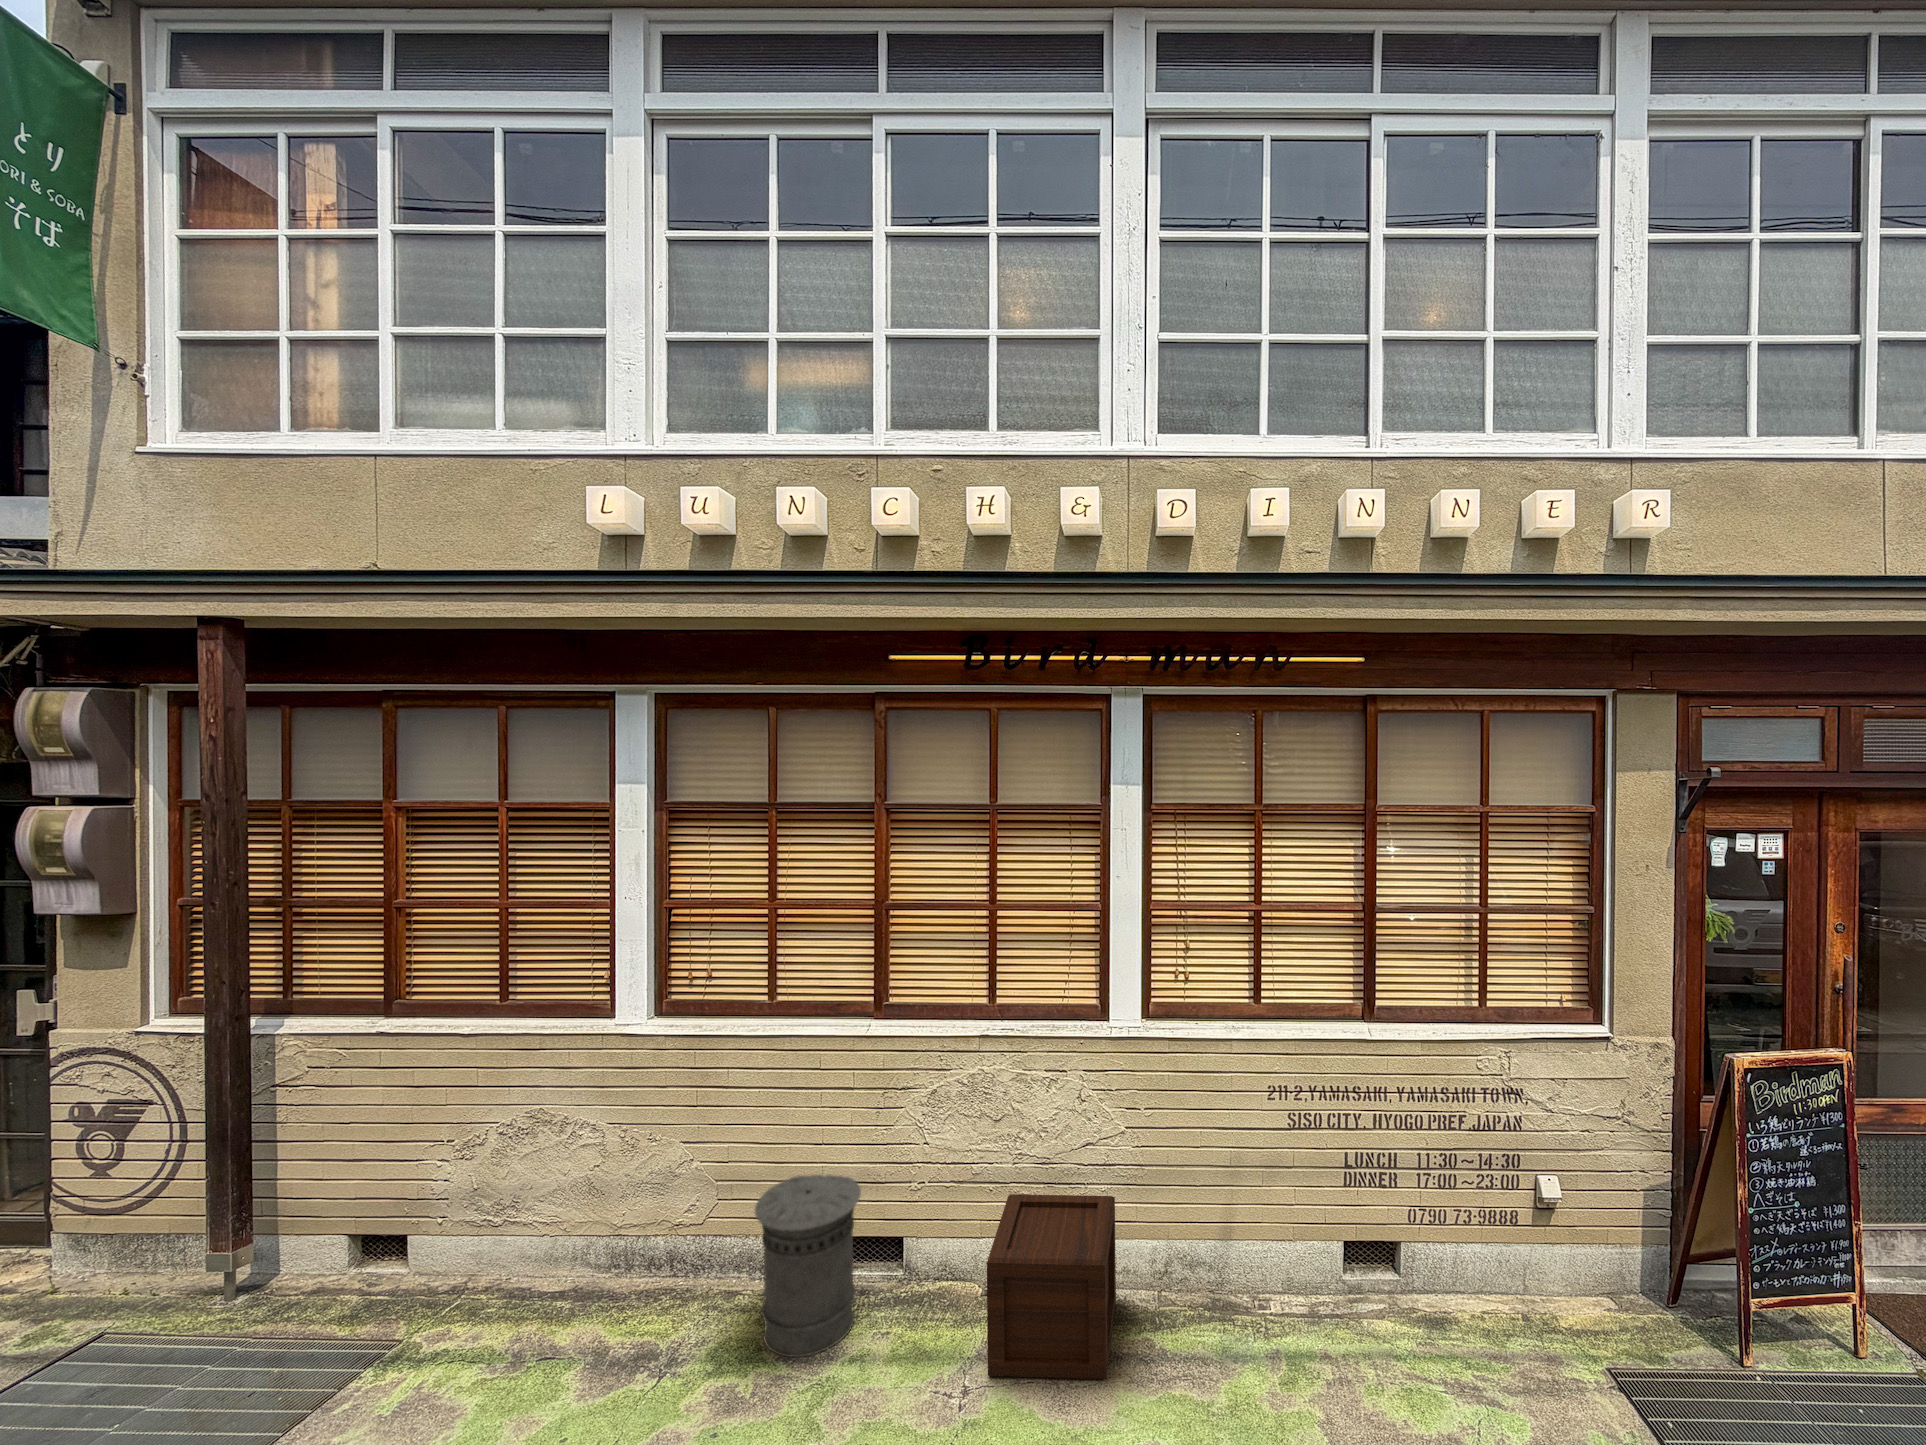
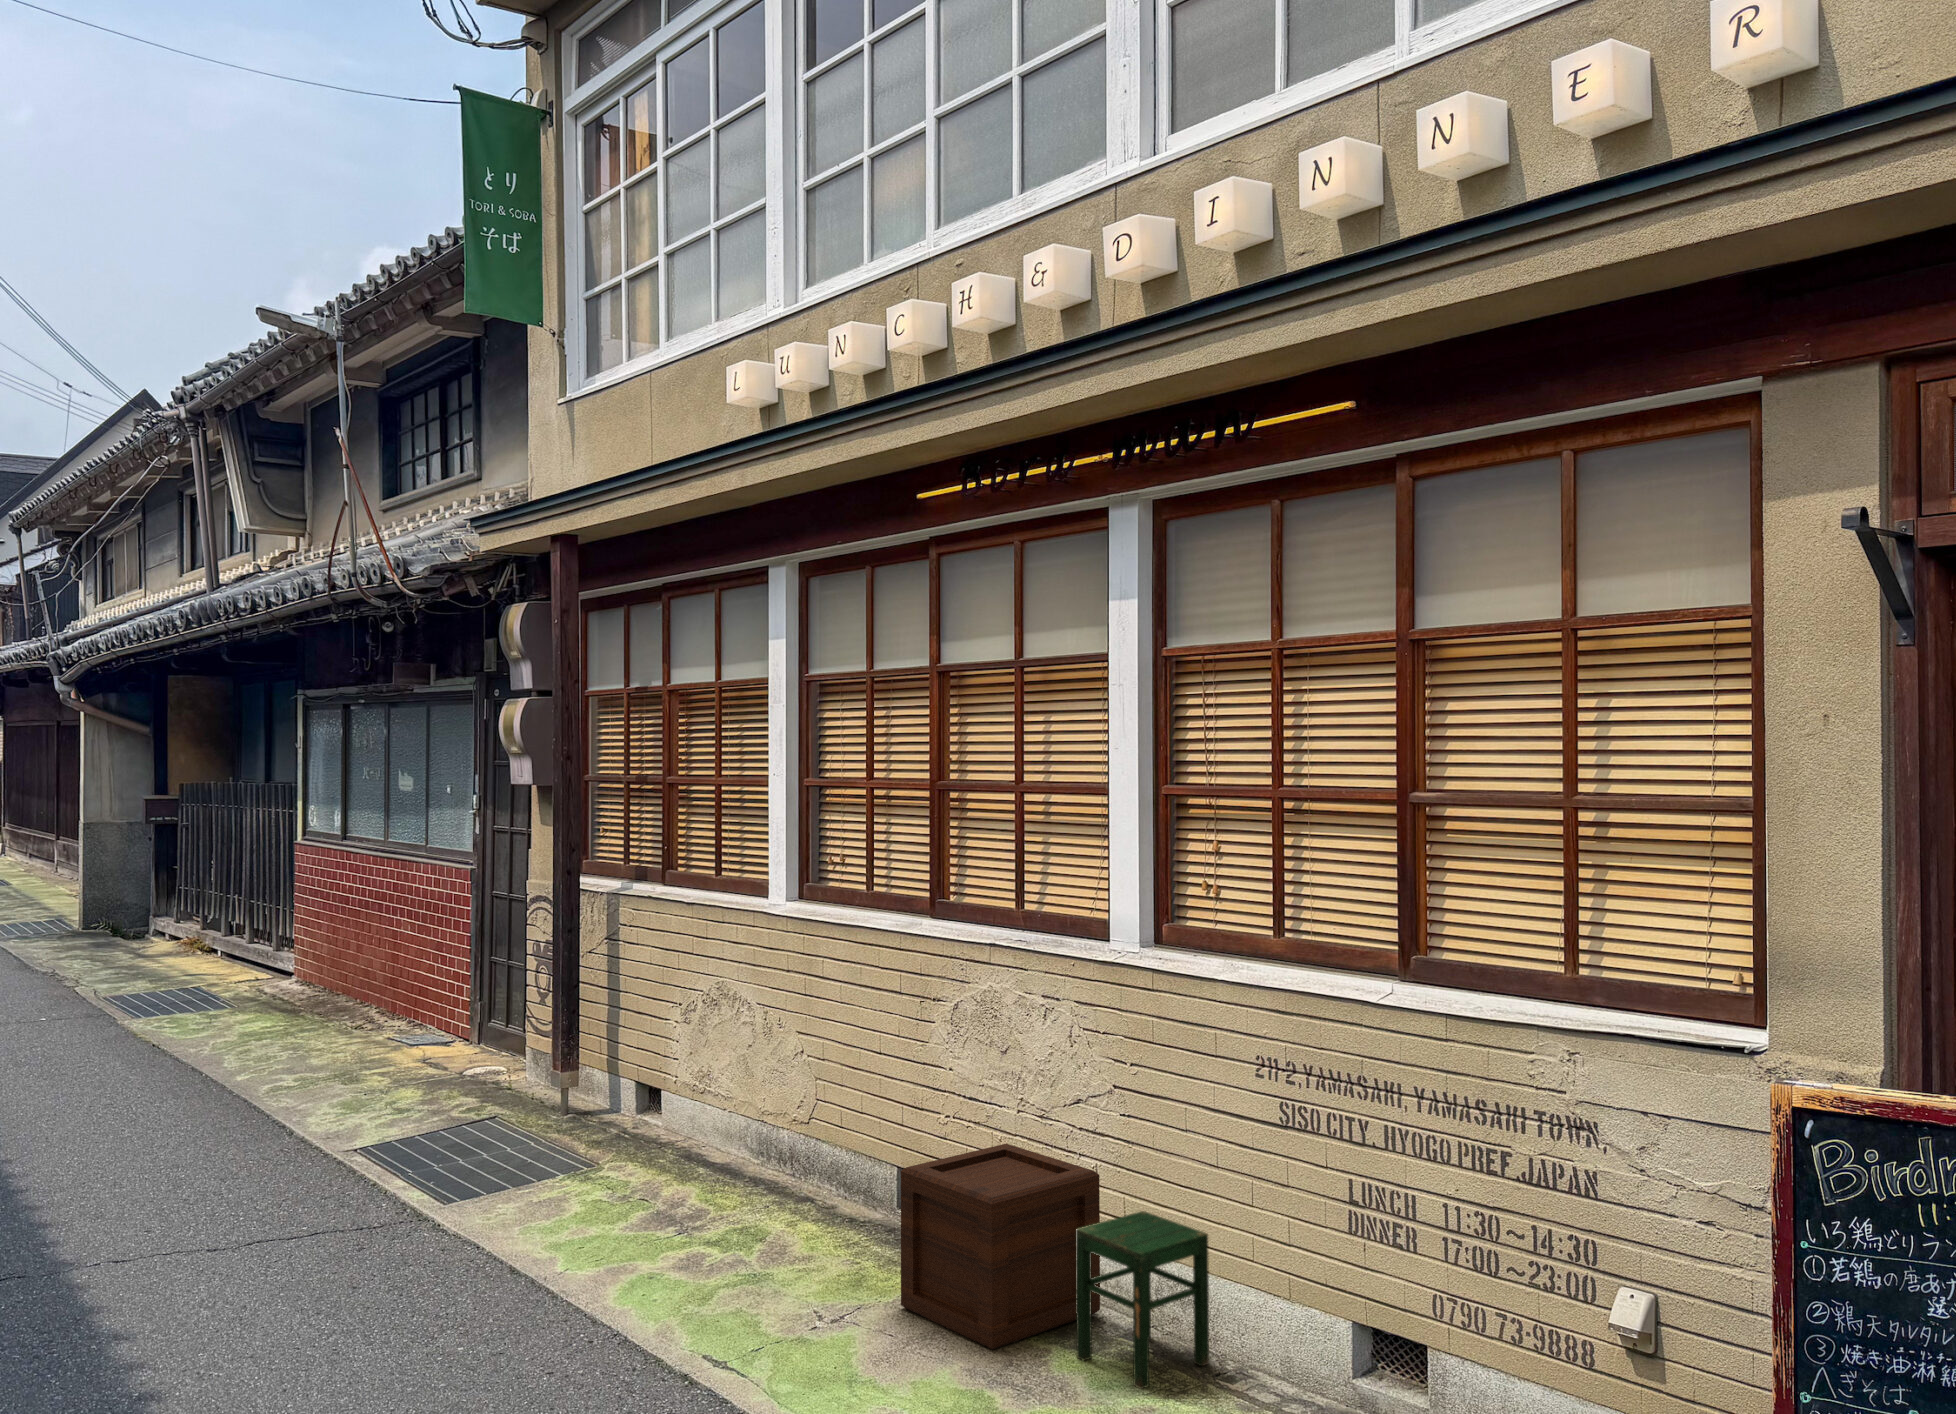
trash can: present [755,1175,861,1357] -> none [775,1078,886,1247]
stool: none [1158,1215,1231,1356] -> present [1076,1211,1209,1389]

